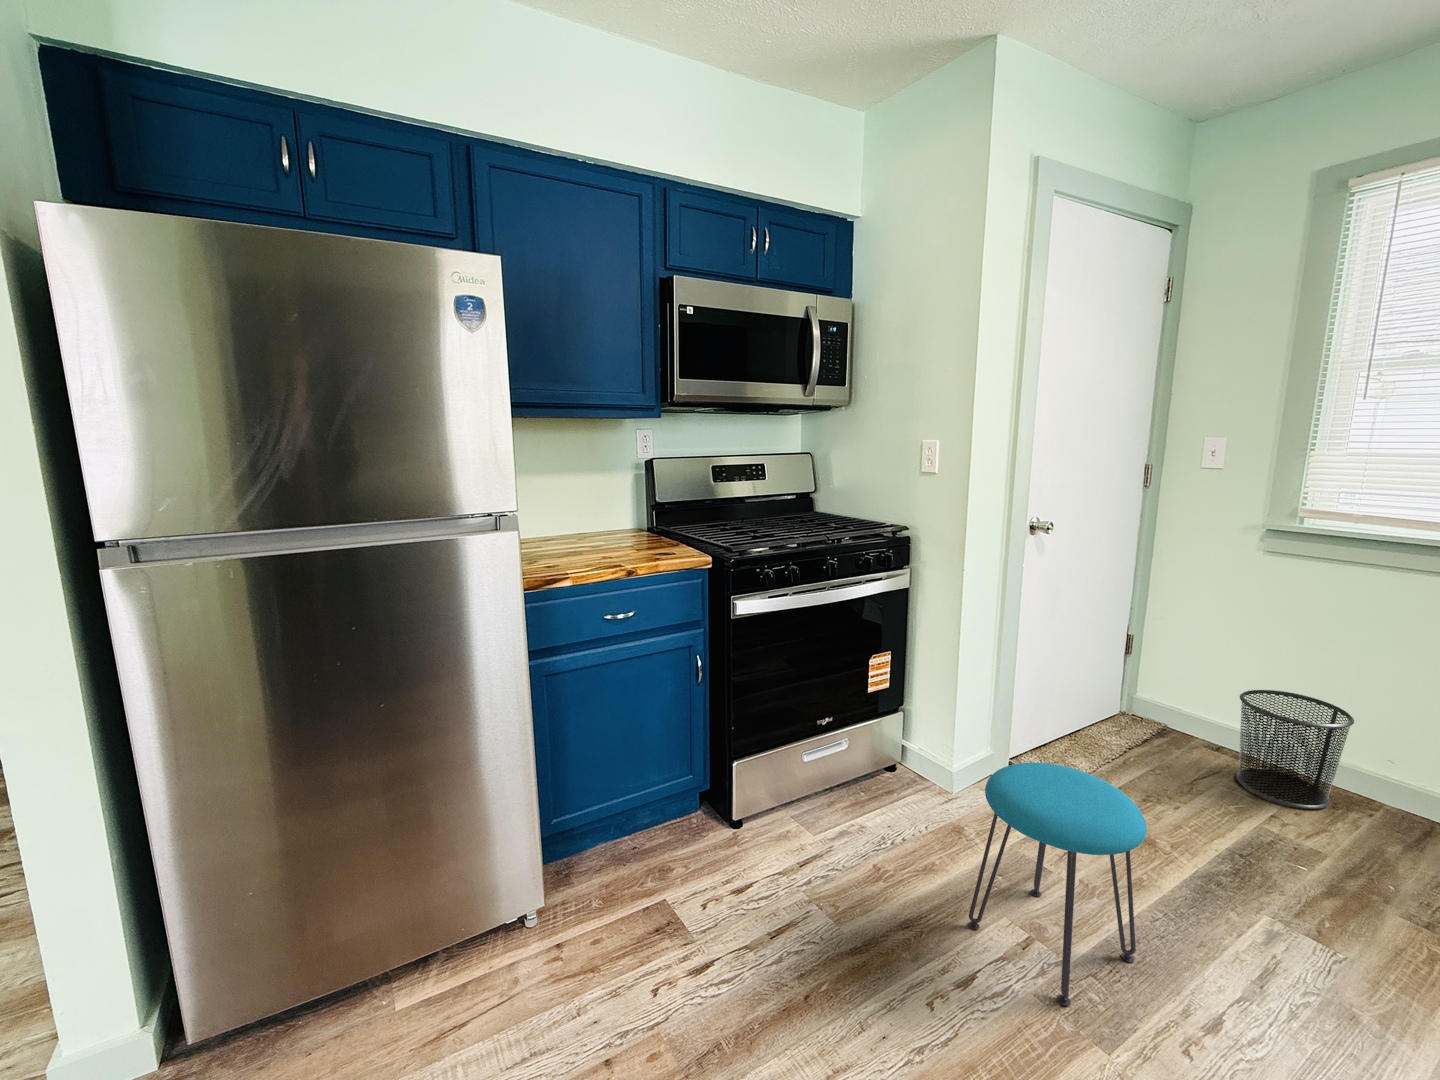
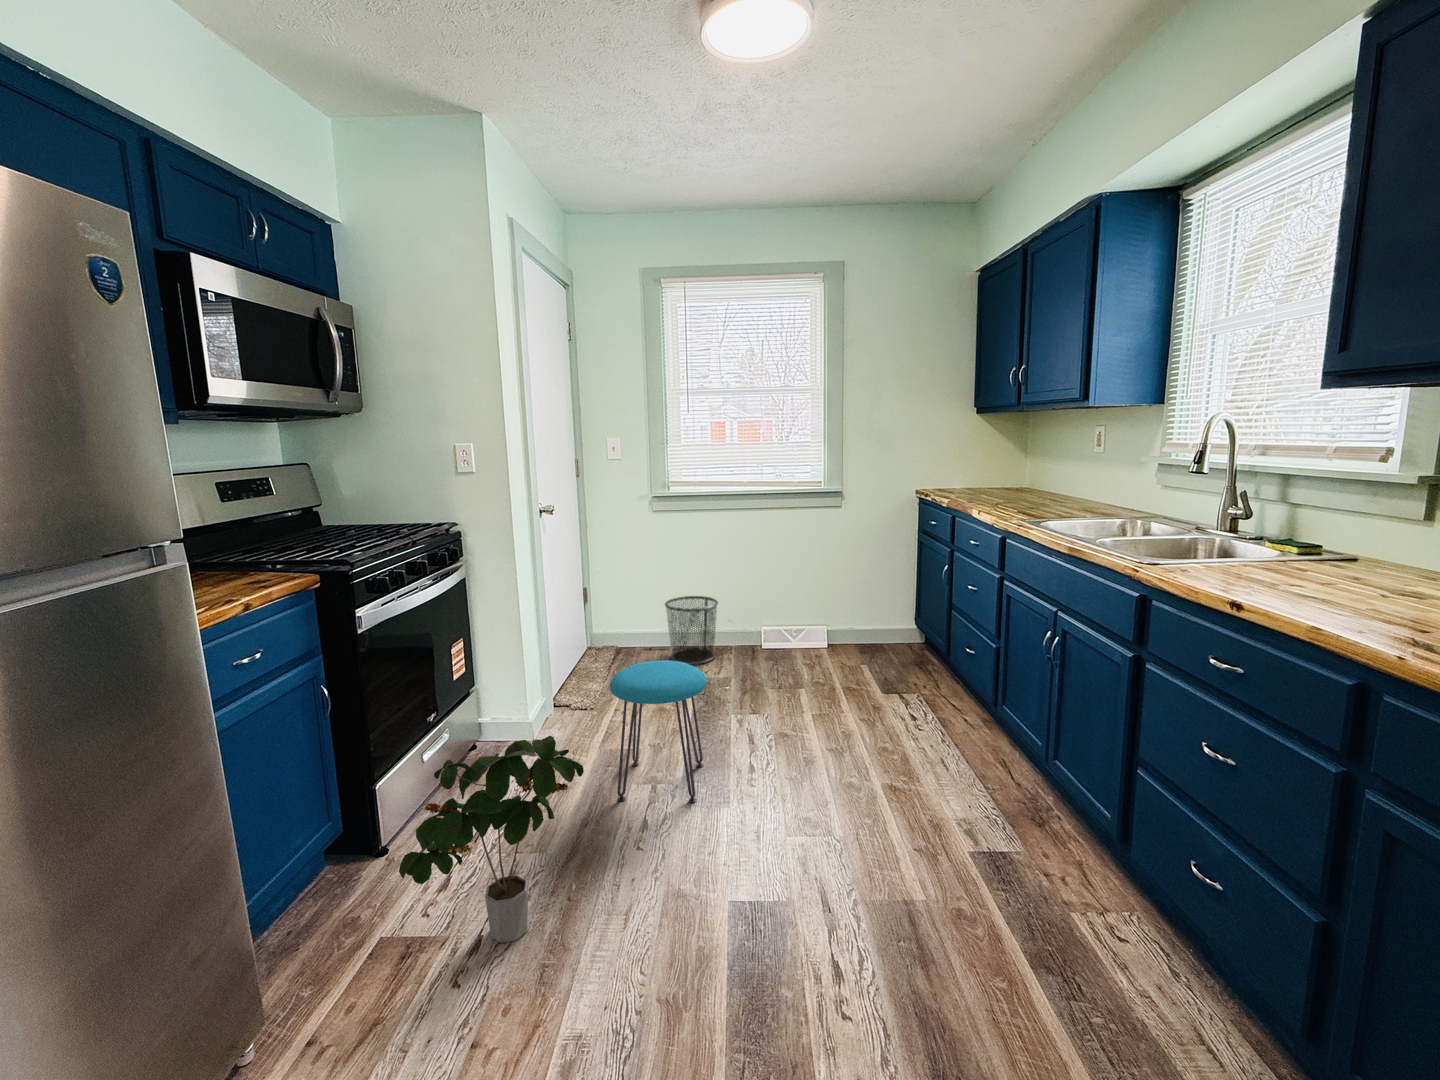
potted plant: none [646,773,834,996] -> present [399,736,584,943]

